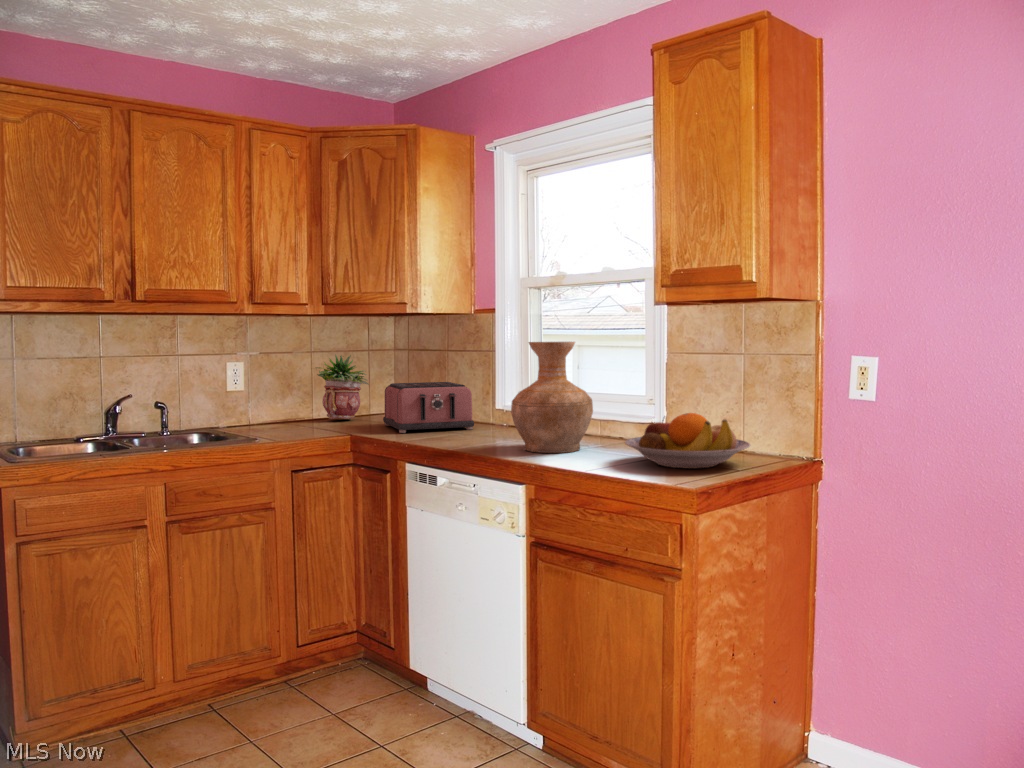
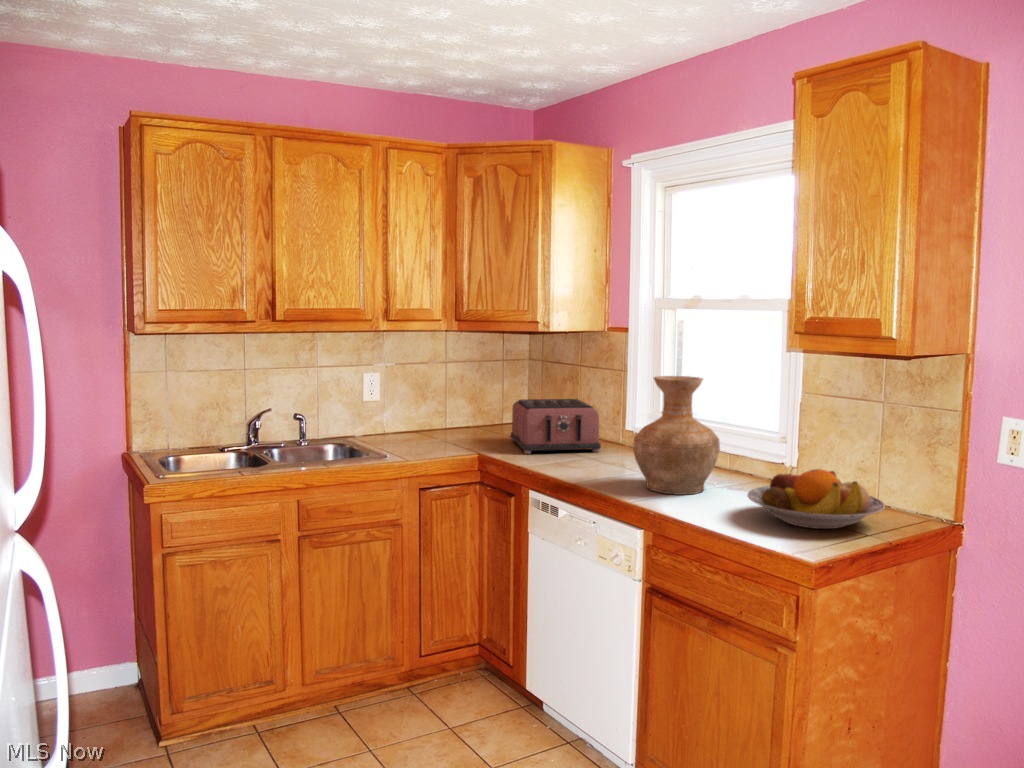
potted plant: present [316,355,369,419] -> none [446,364,501,430]

